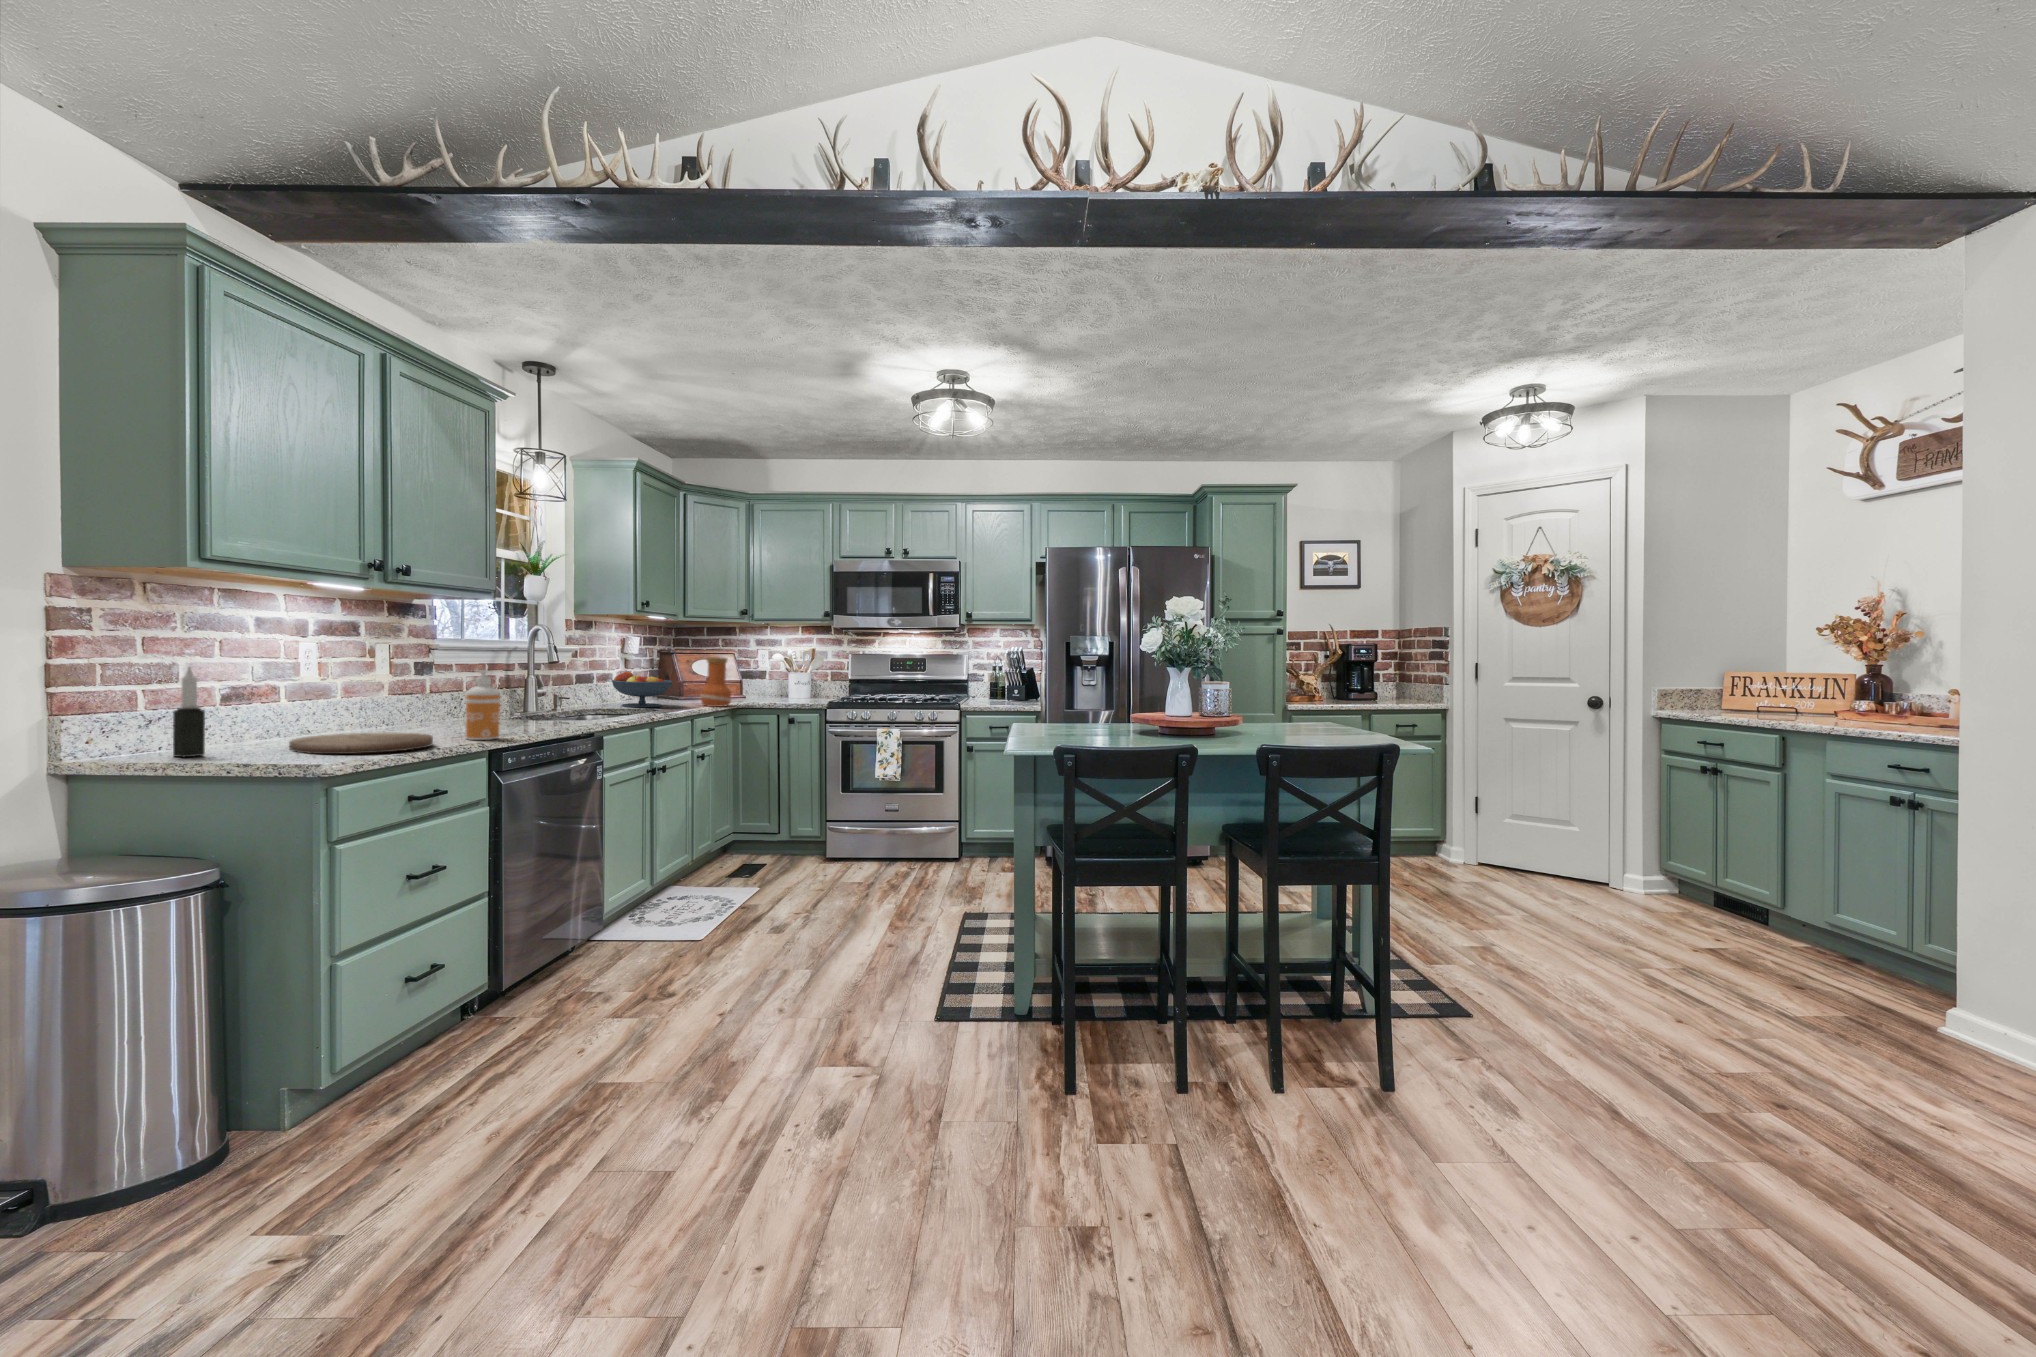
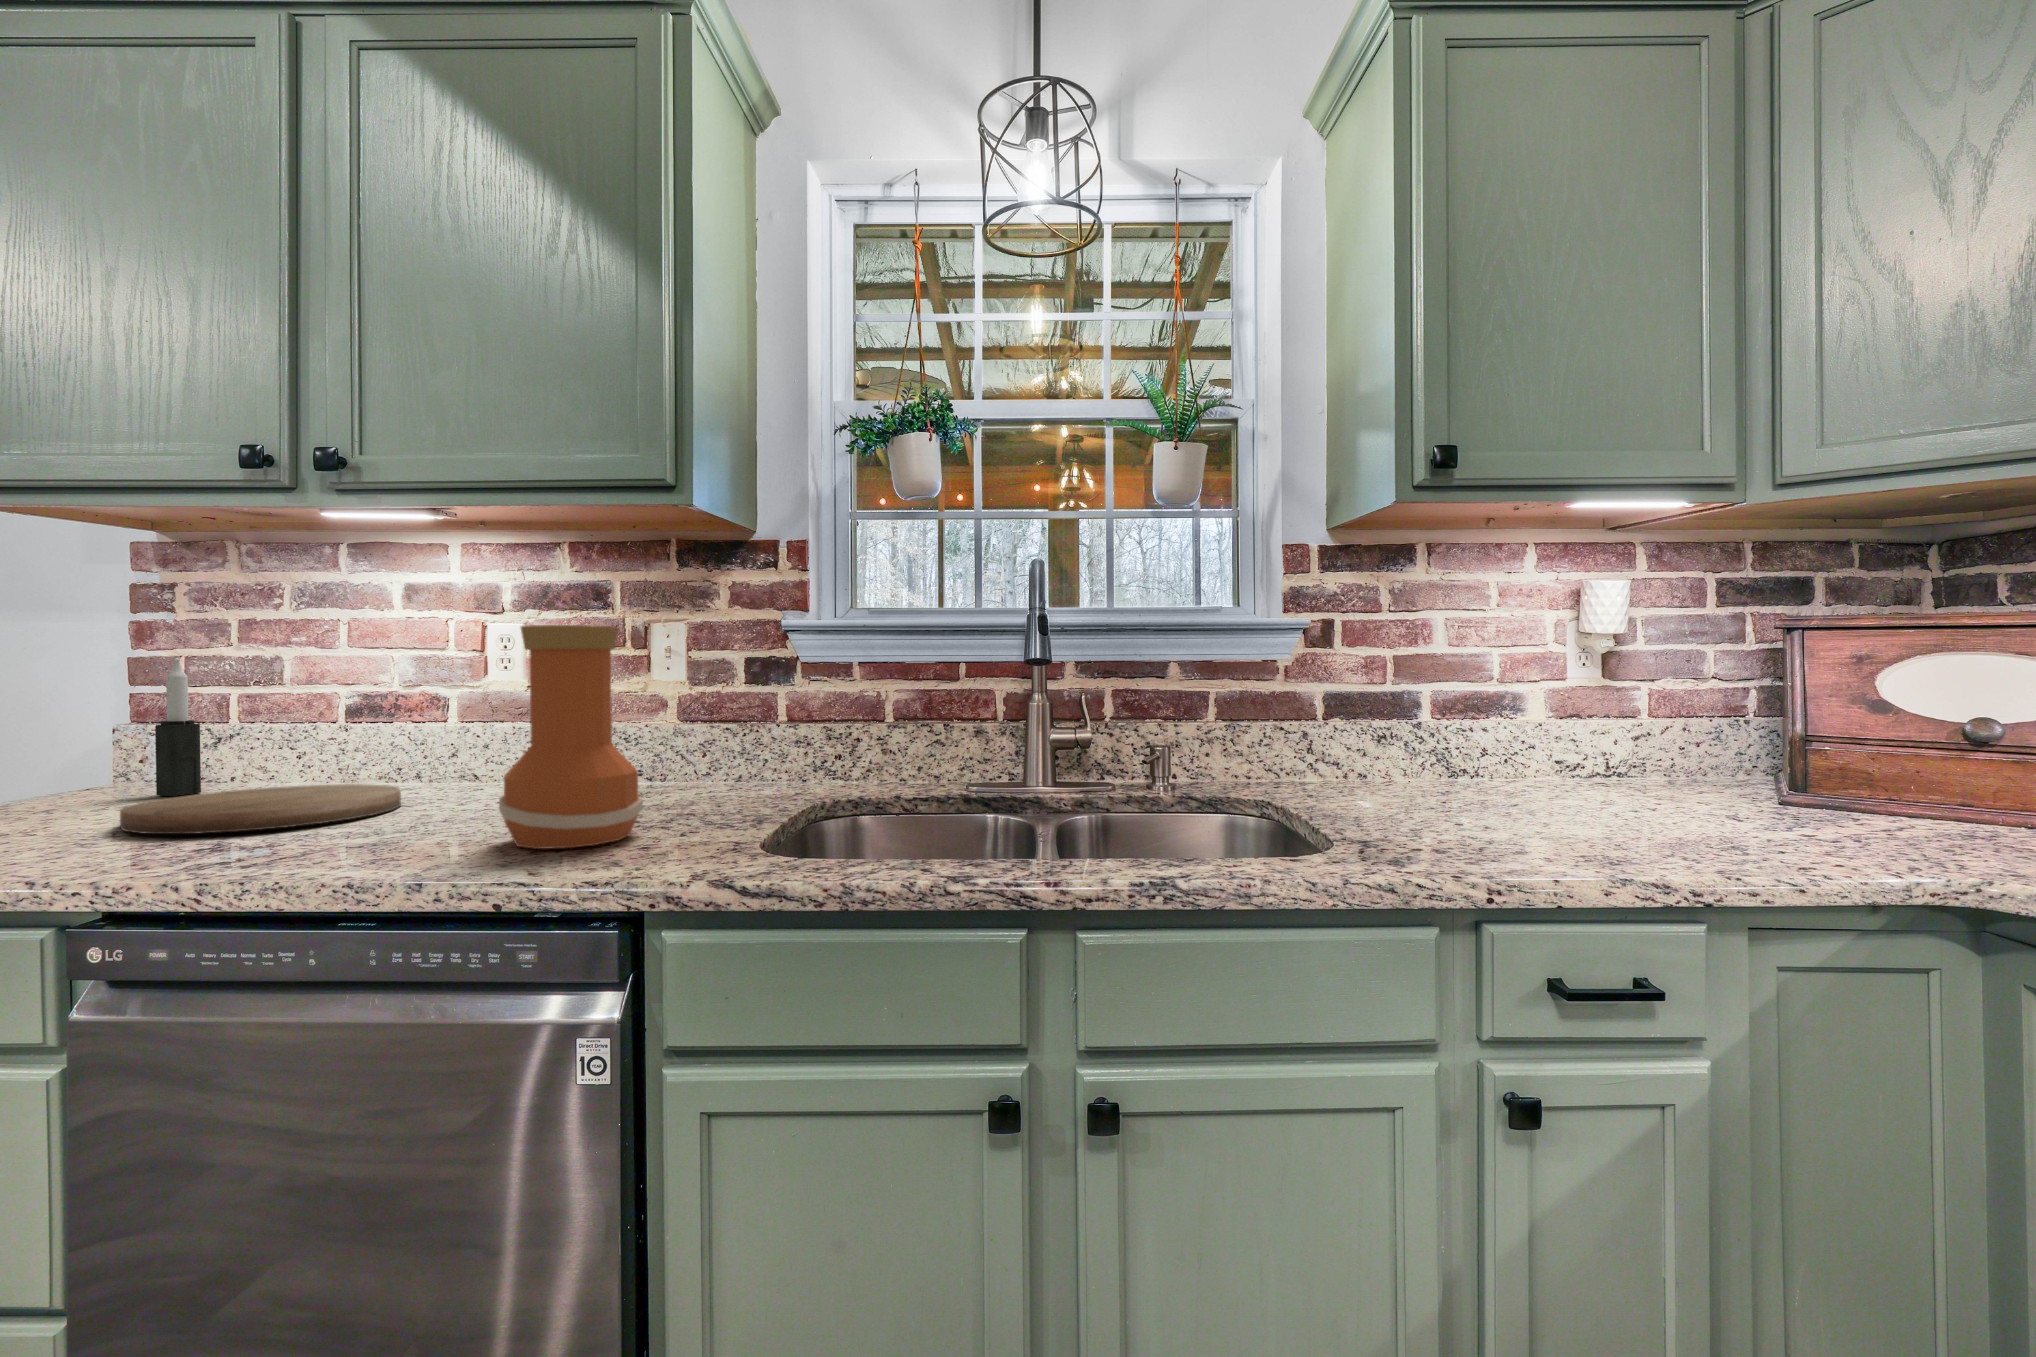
vase: present [700,657,731,707] -> present [499,625,643,849]
soap dispenser: present [466,670,500,740] -> none [382,662,465,839]
fruit bowl: present [612,672,673,707] -> none [1387,685,1600,813]

